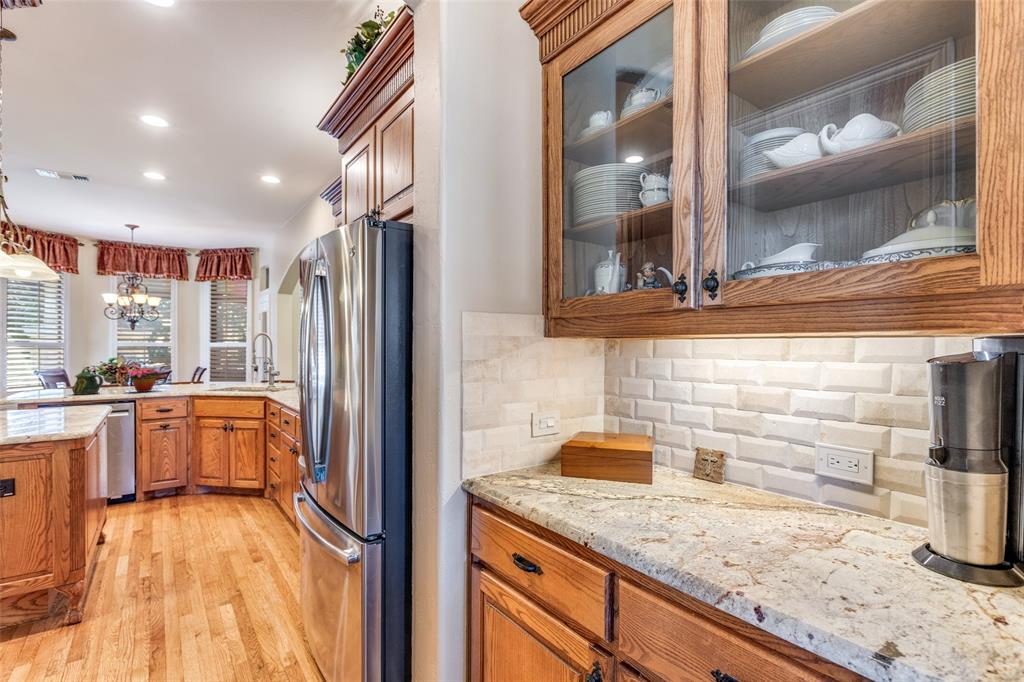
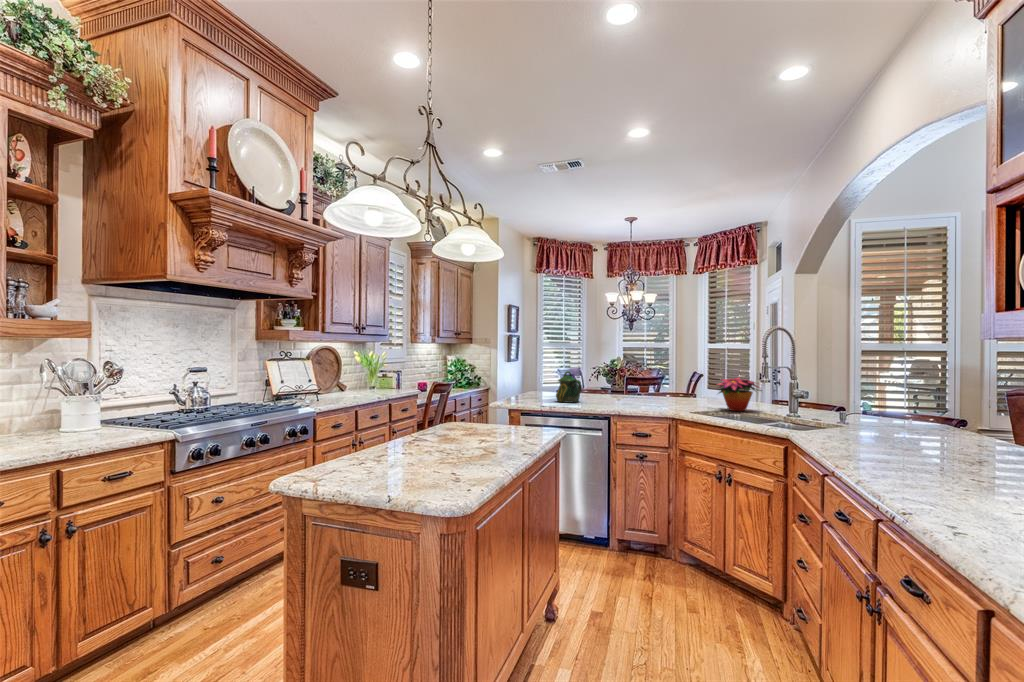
flower arrangement: present [128,369,160,392] -> present [717,378,760,411]

